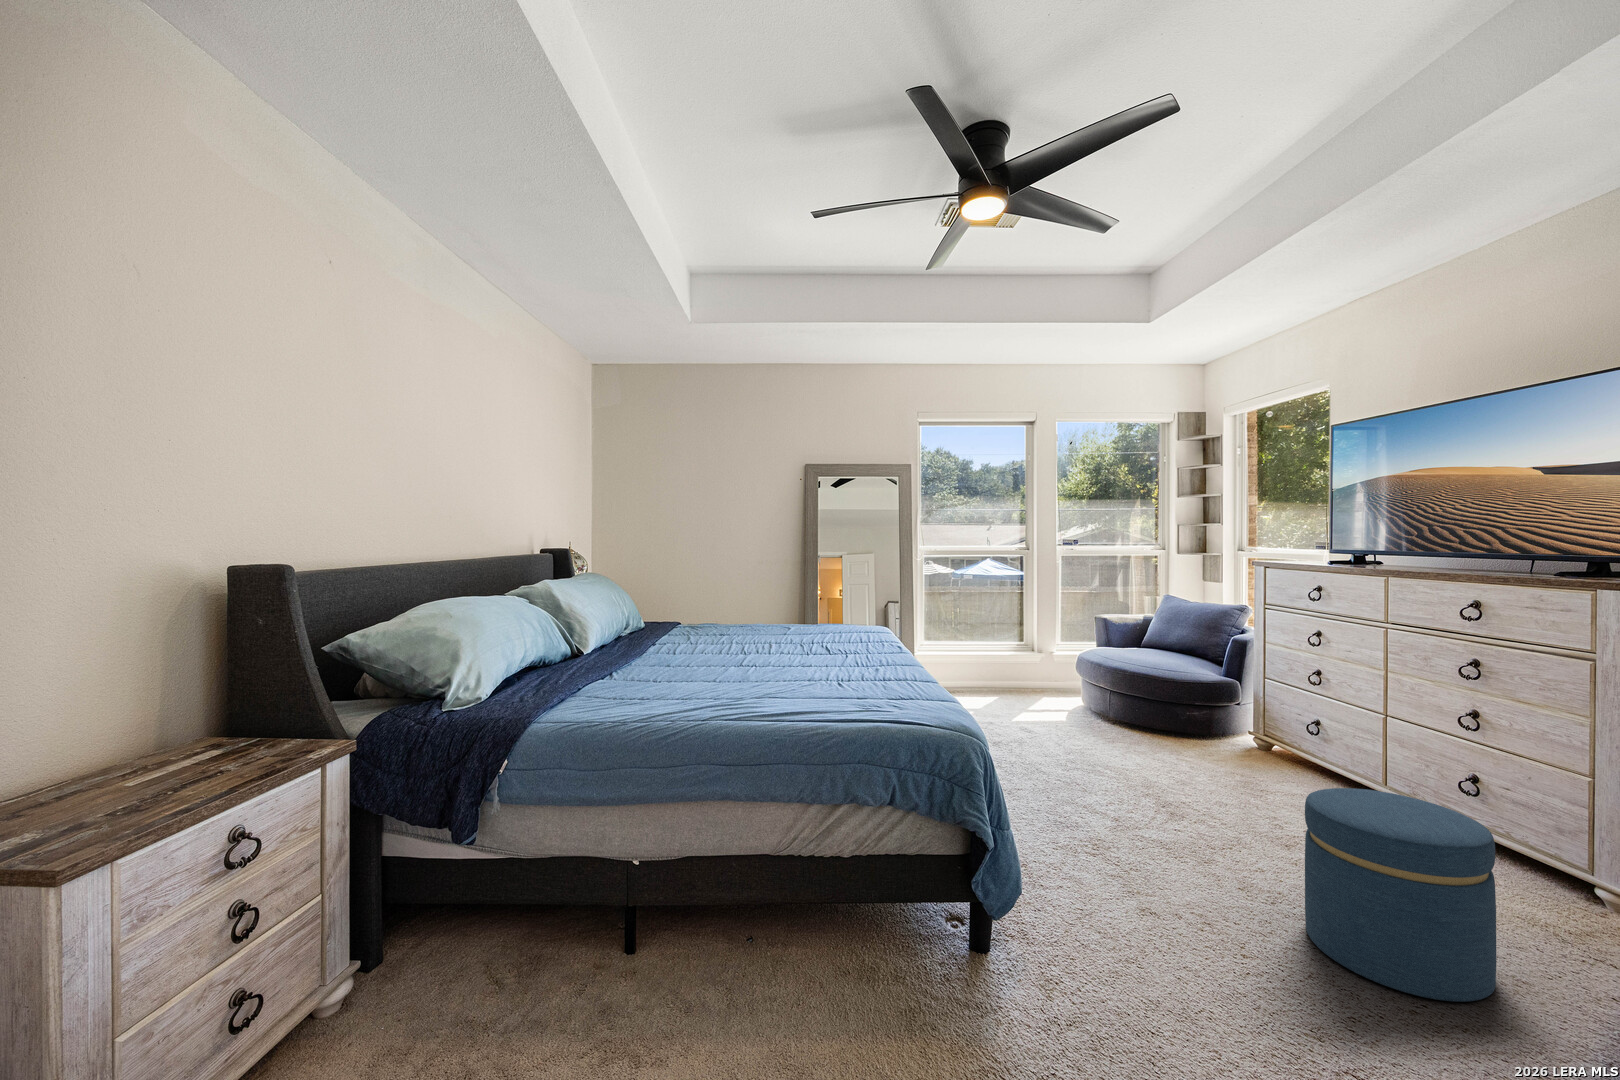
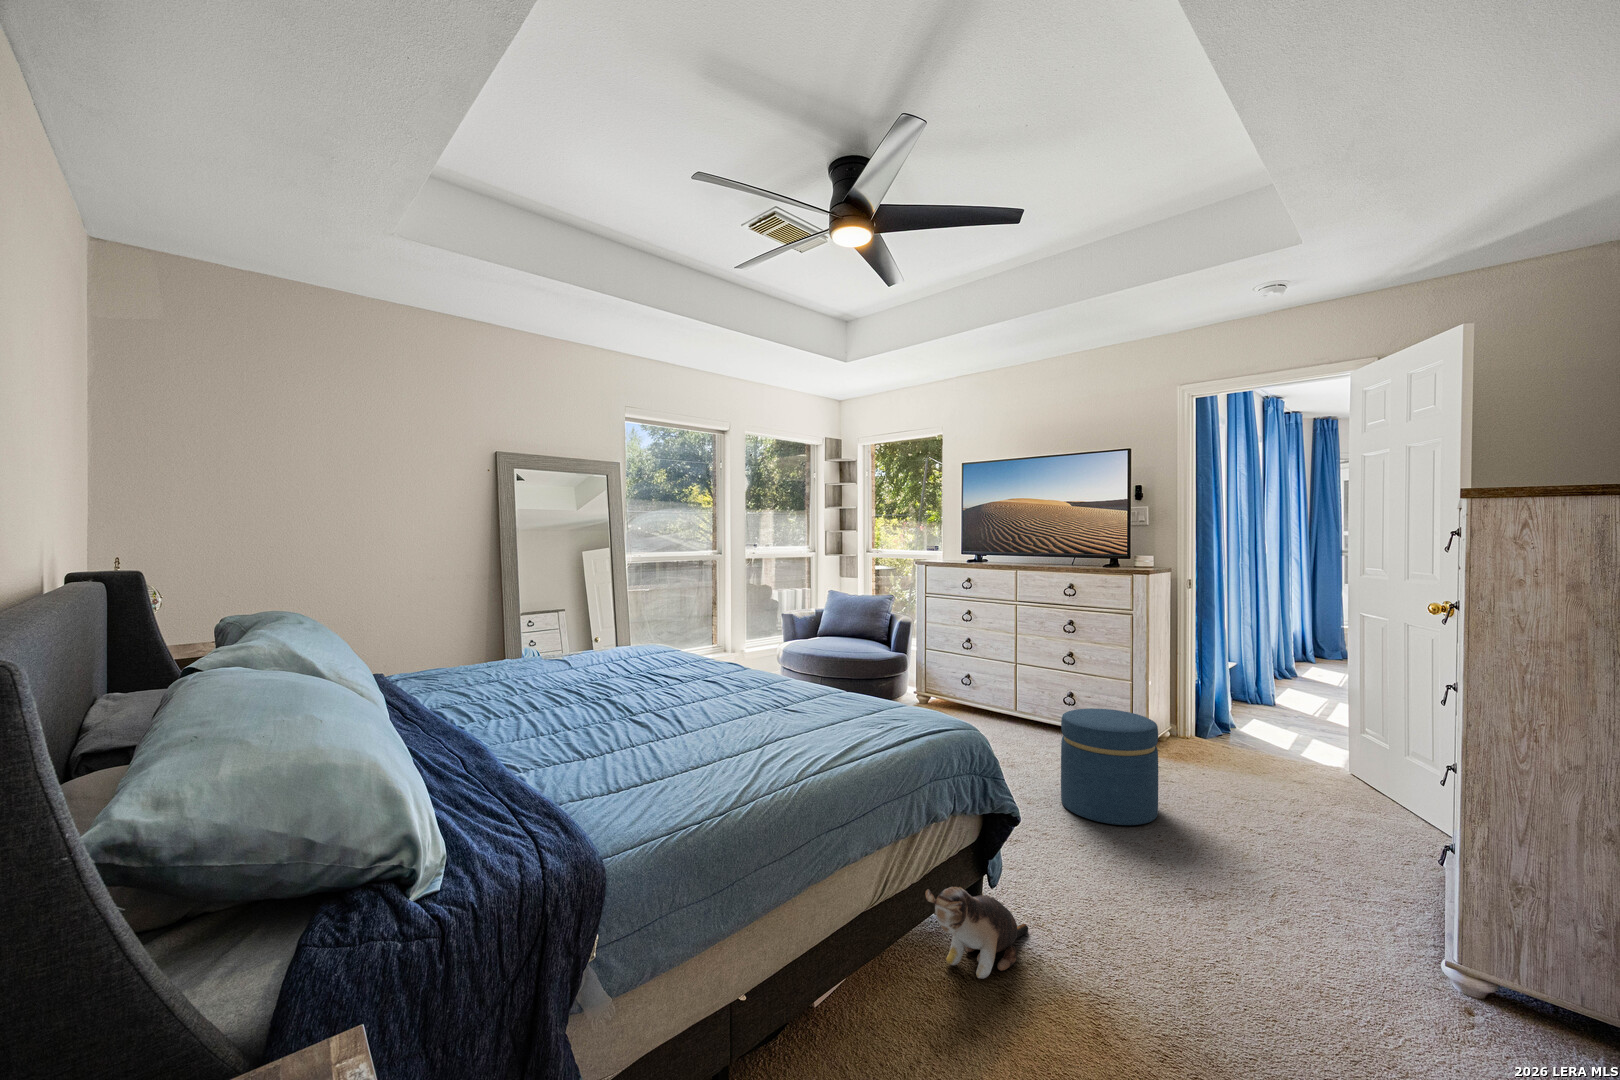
plush toy: none [853,913,1032,1046] -> present [925,887,1028,979]

